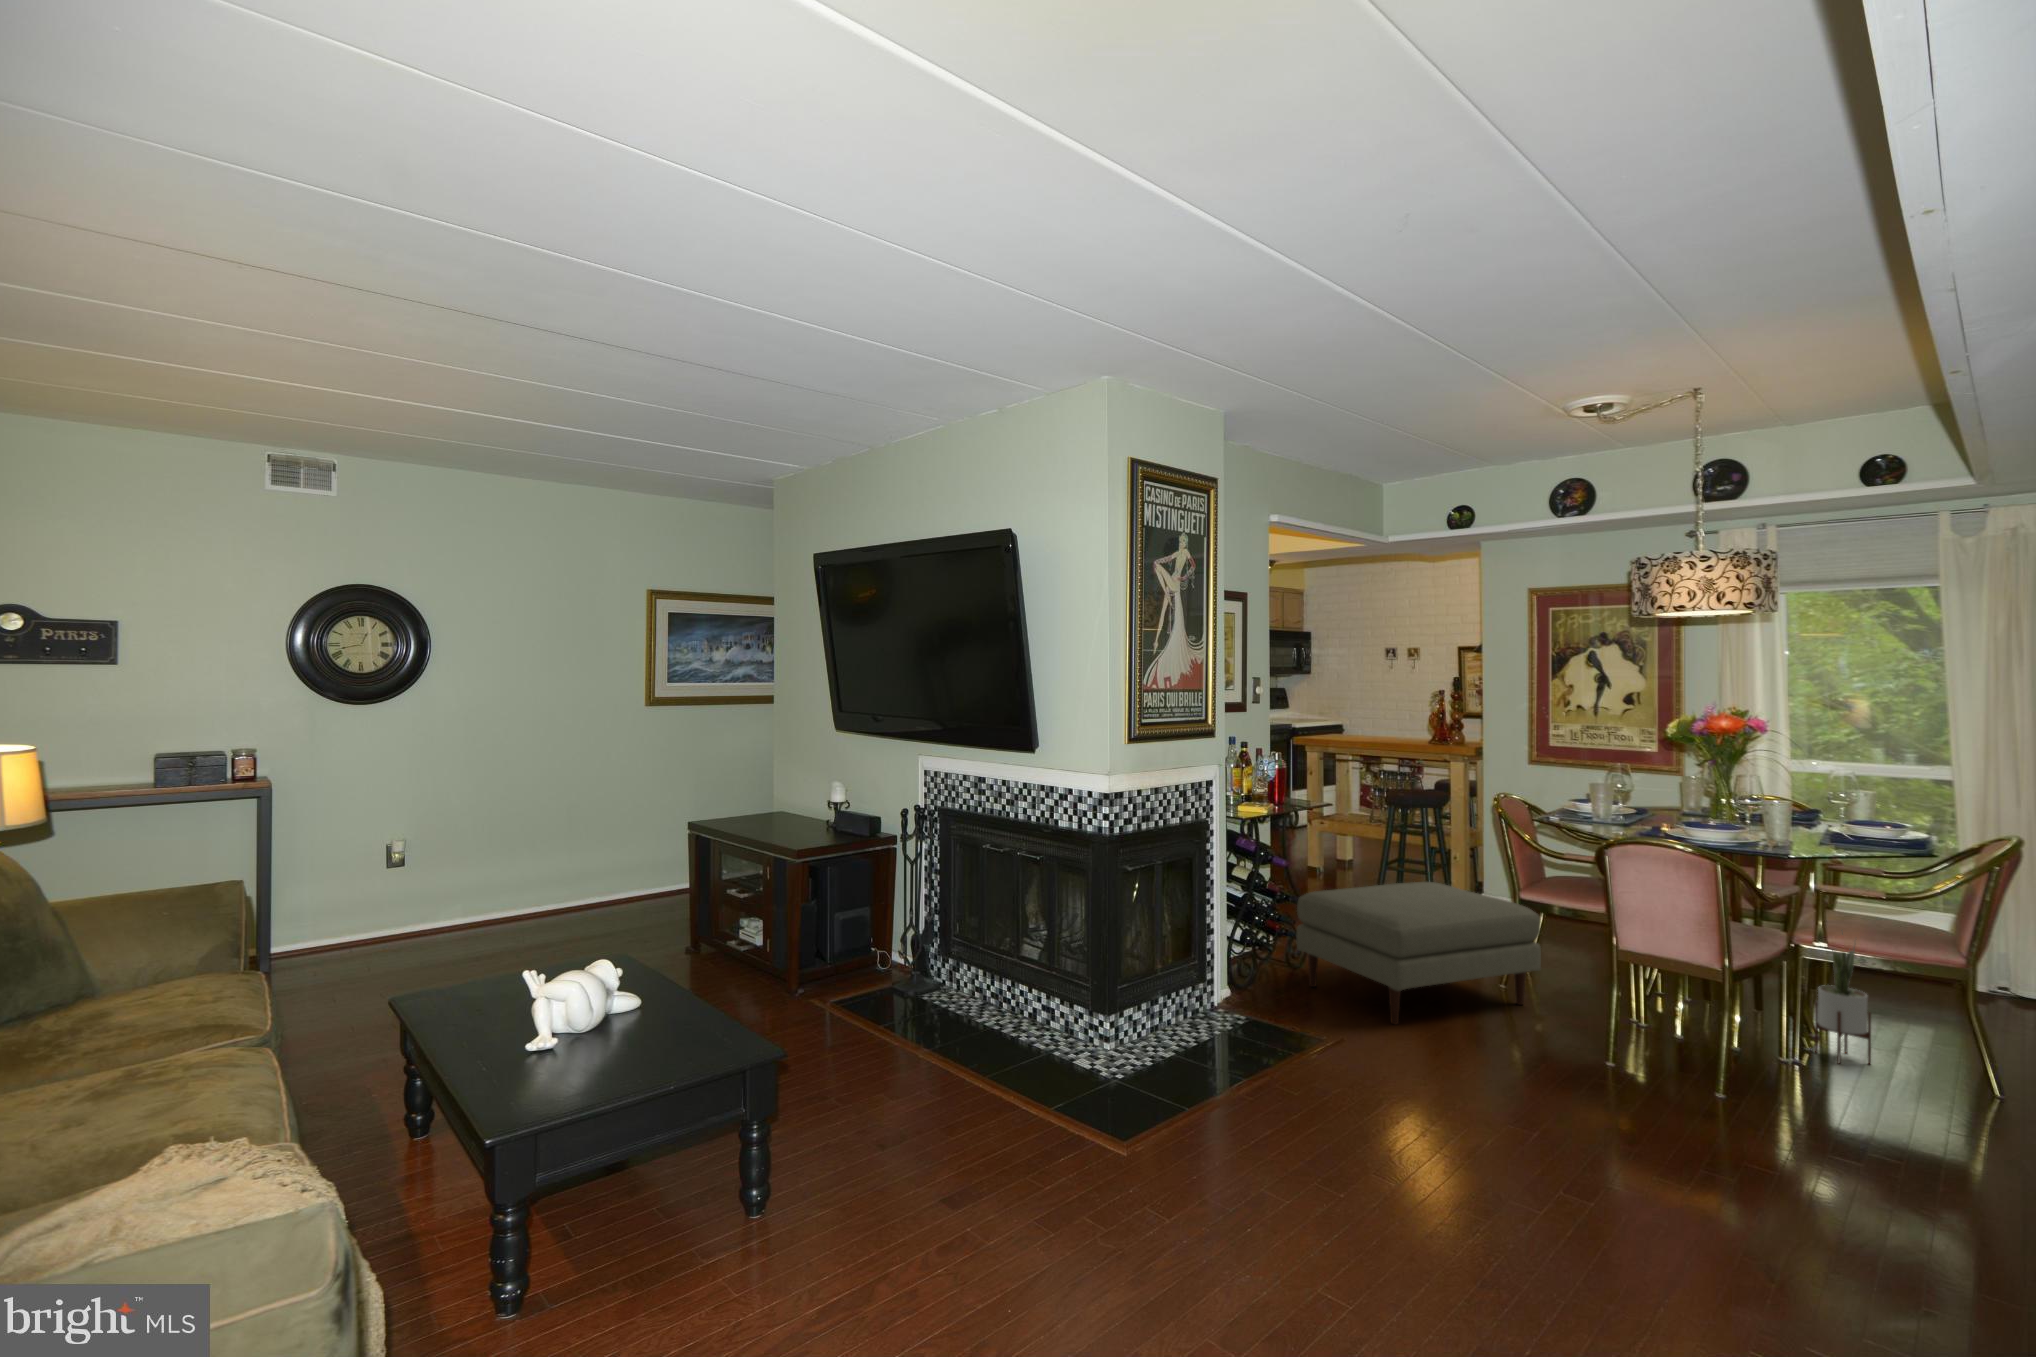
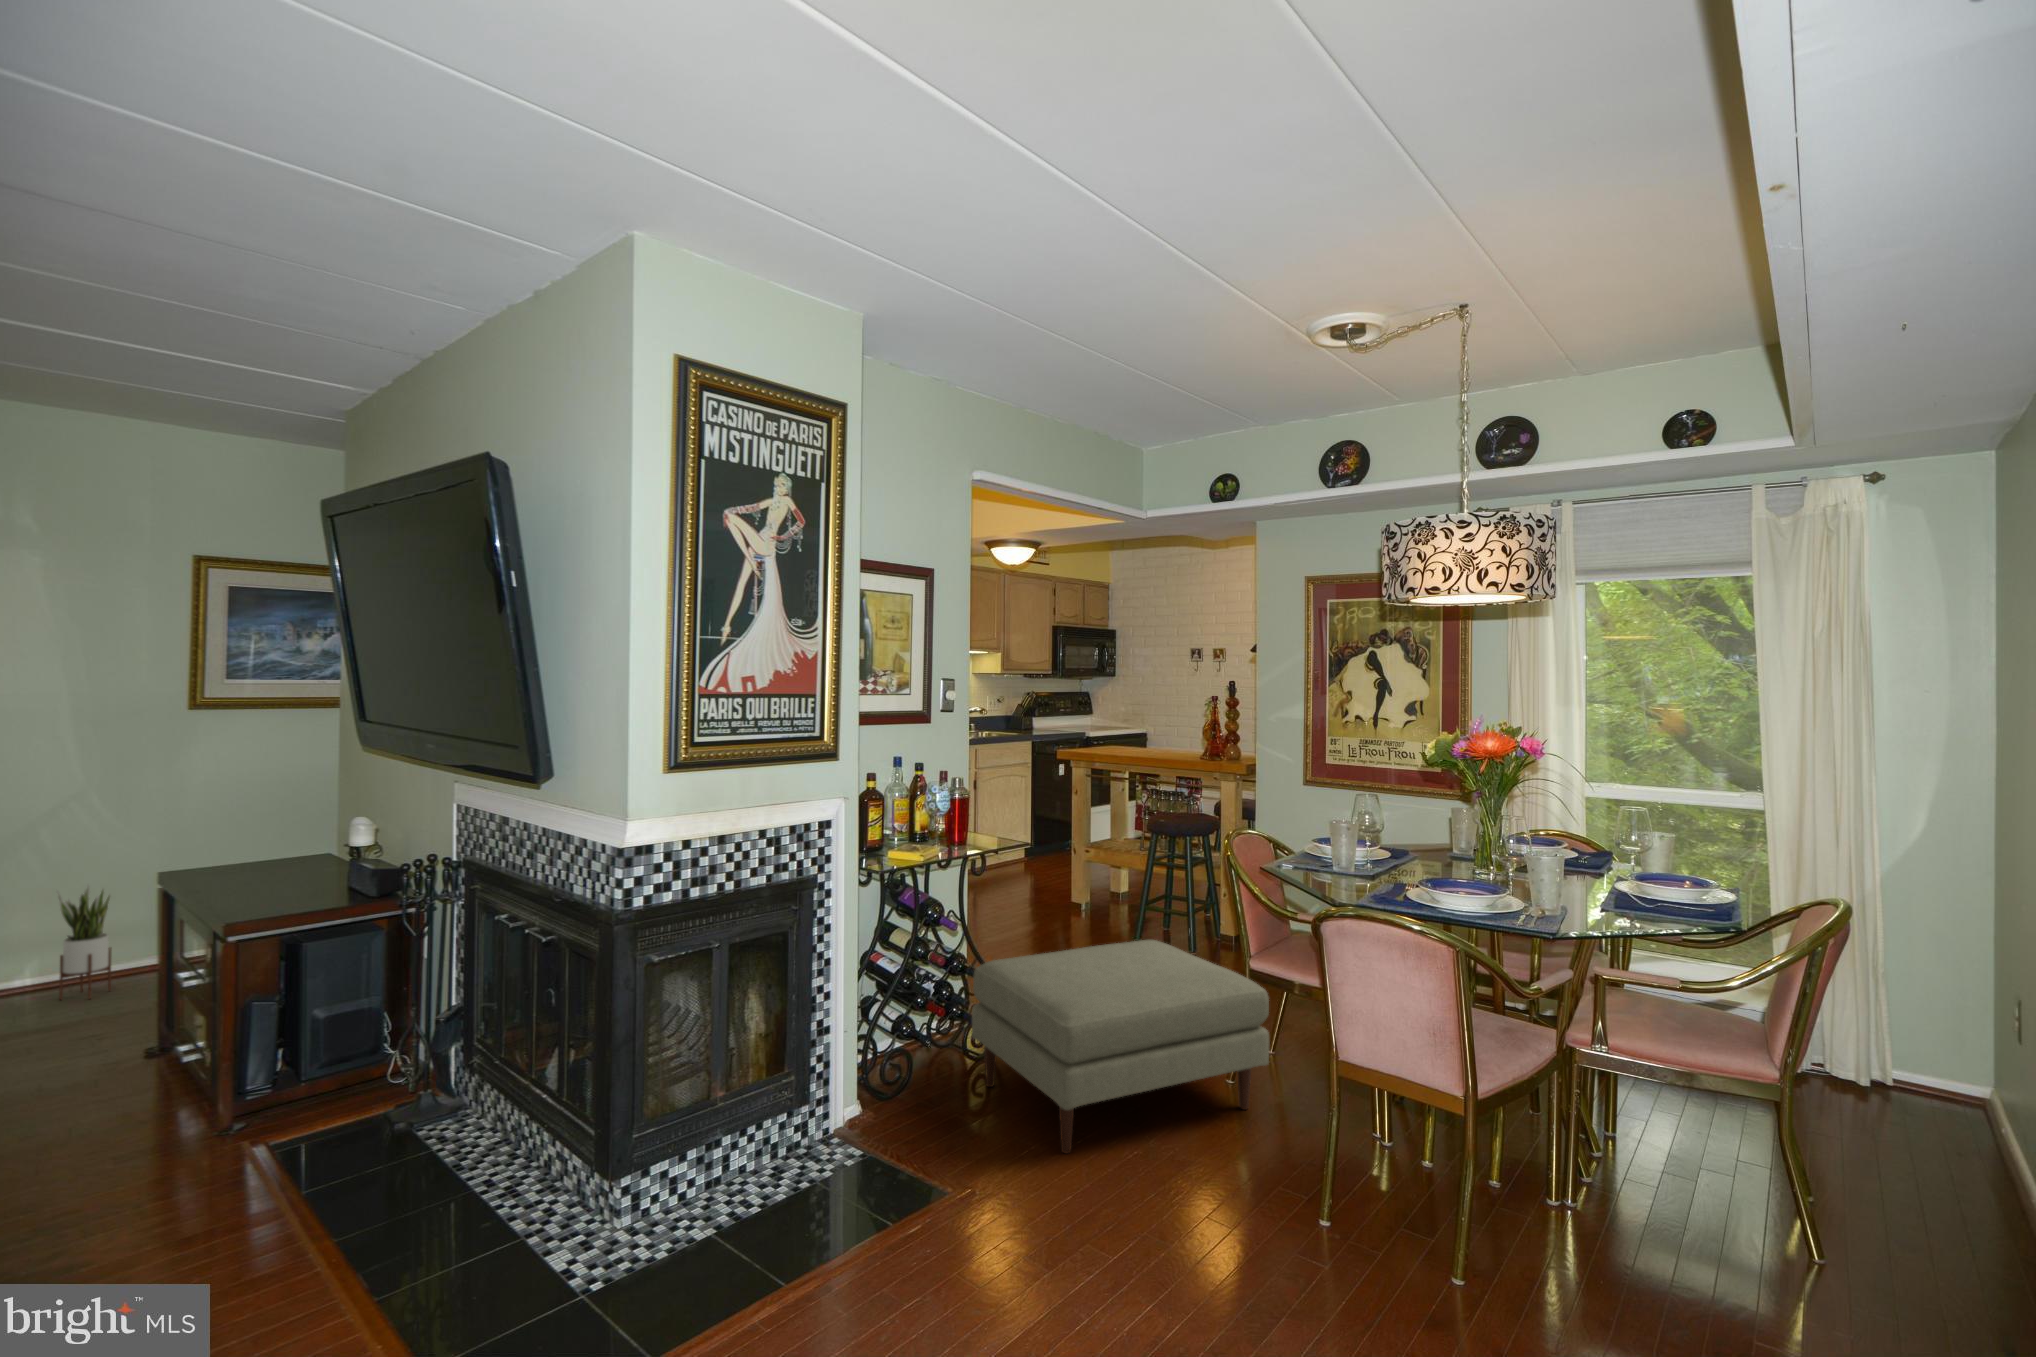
potted plant: present [1815,933,1871,1064] -> present [57,885,111,1000]

